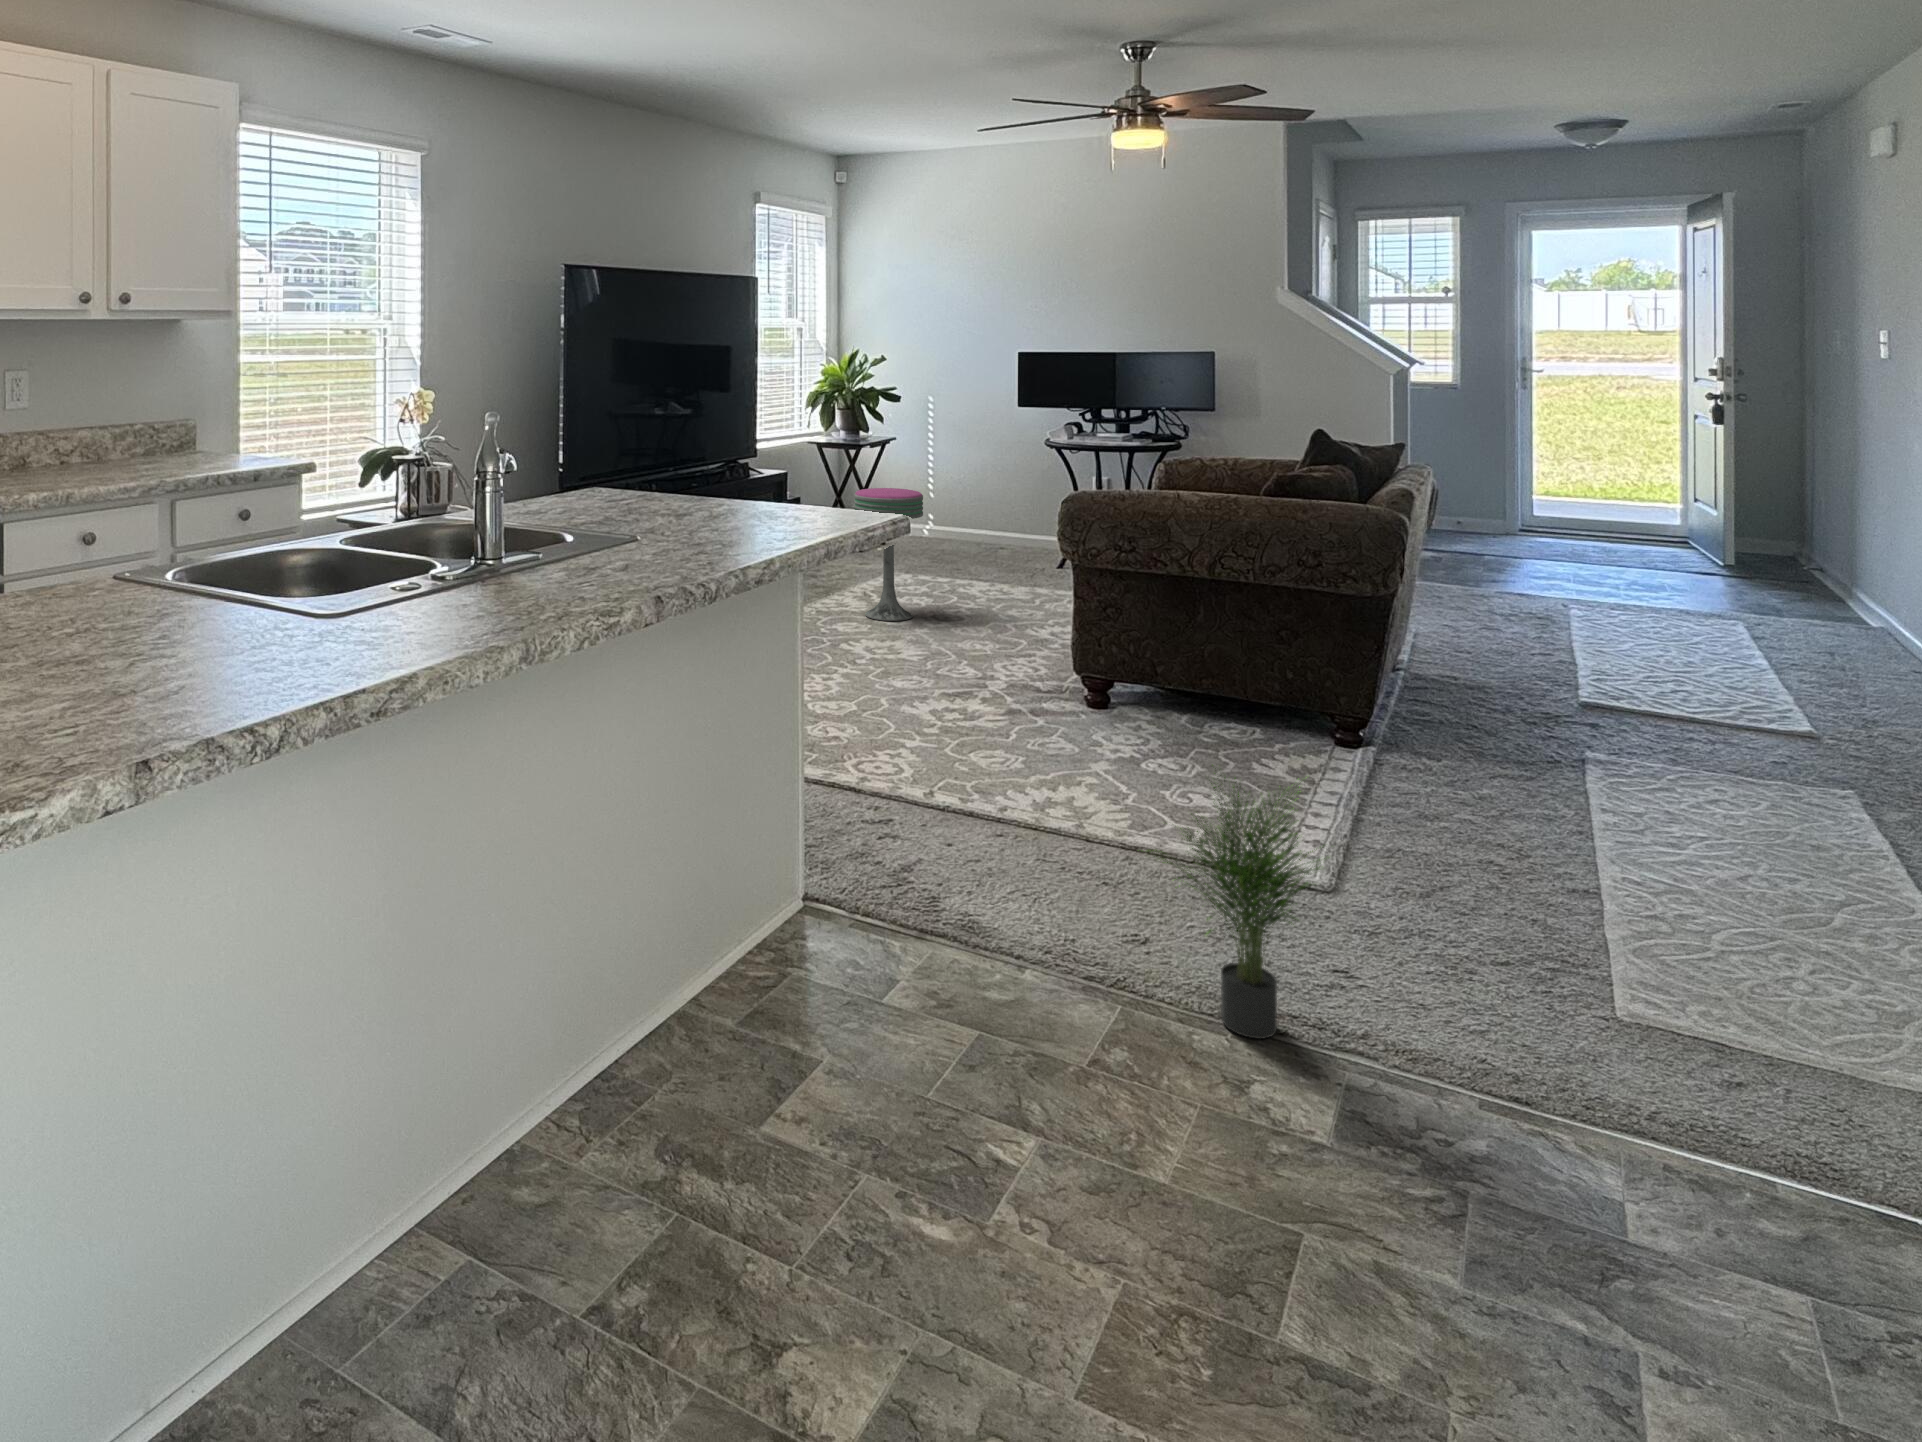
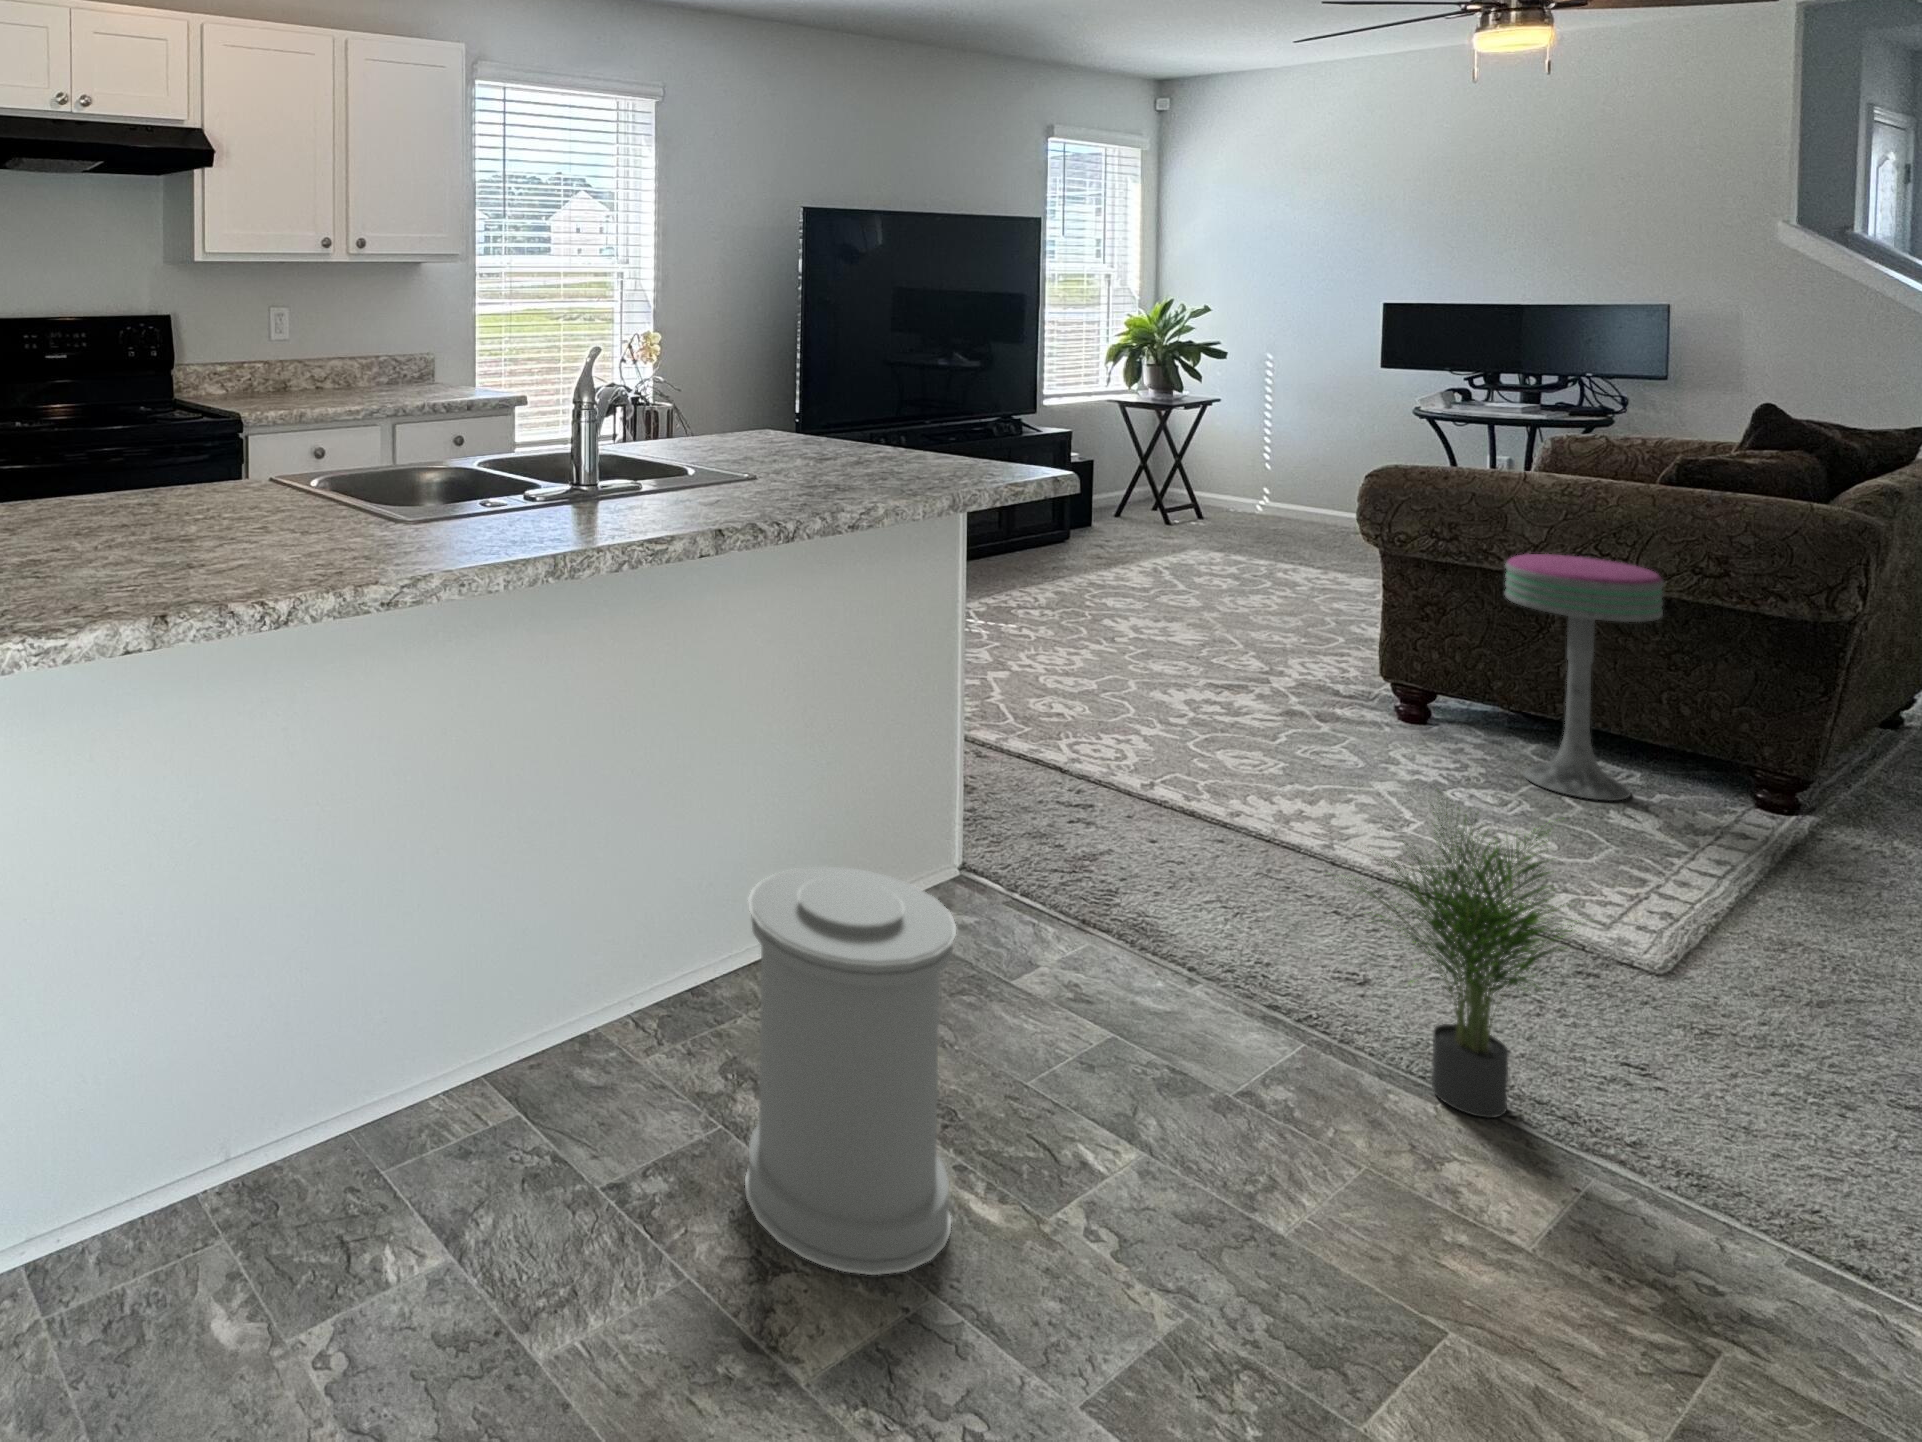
bar stool: present [854,488,923,621] -> present [1505,554,1664,801]
trash can: none [718,920,918,1336] -> present [745,867,956,1275]

